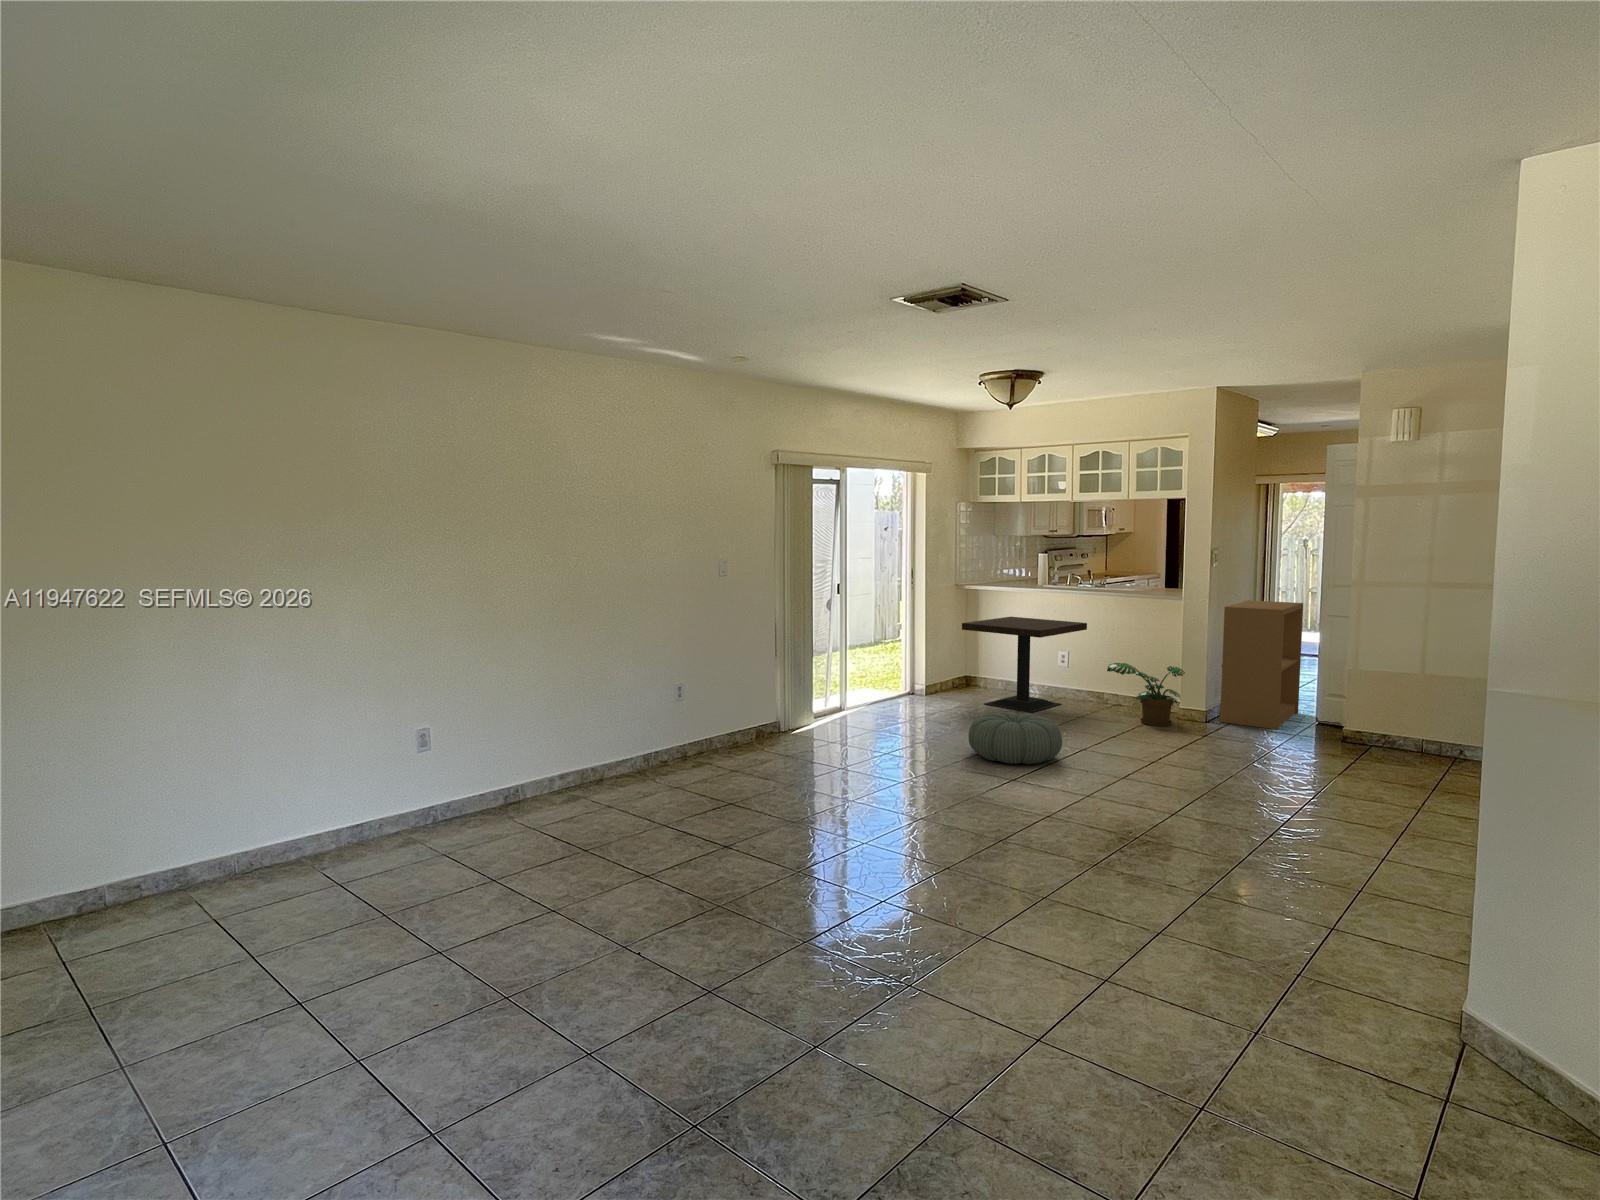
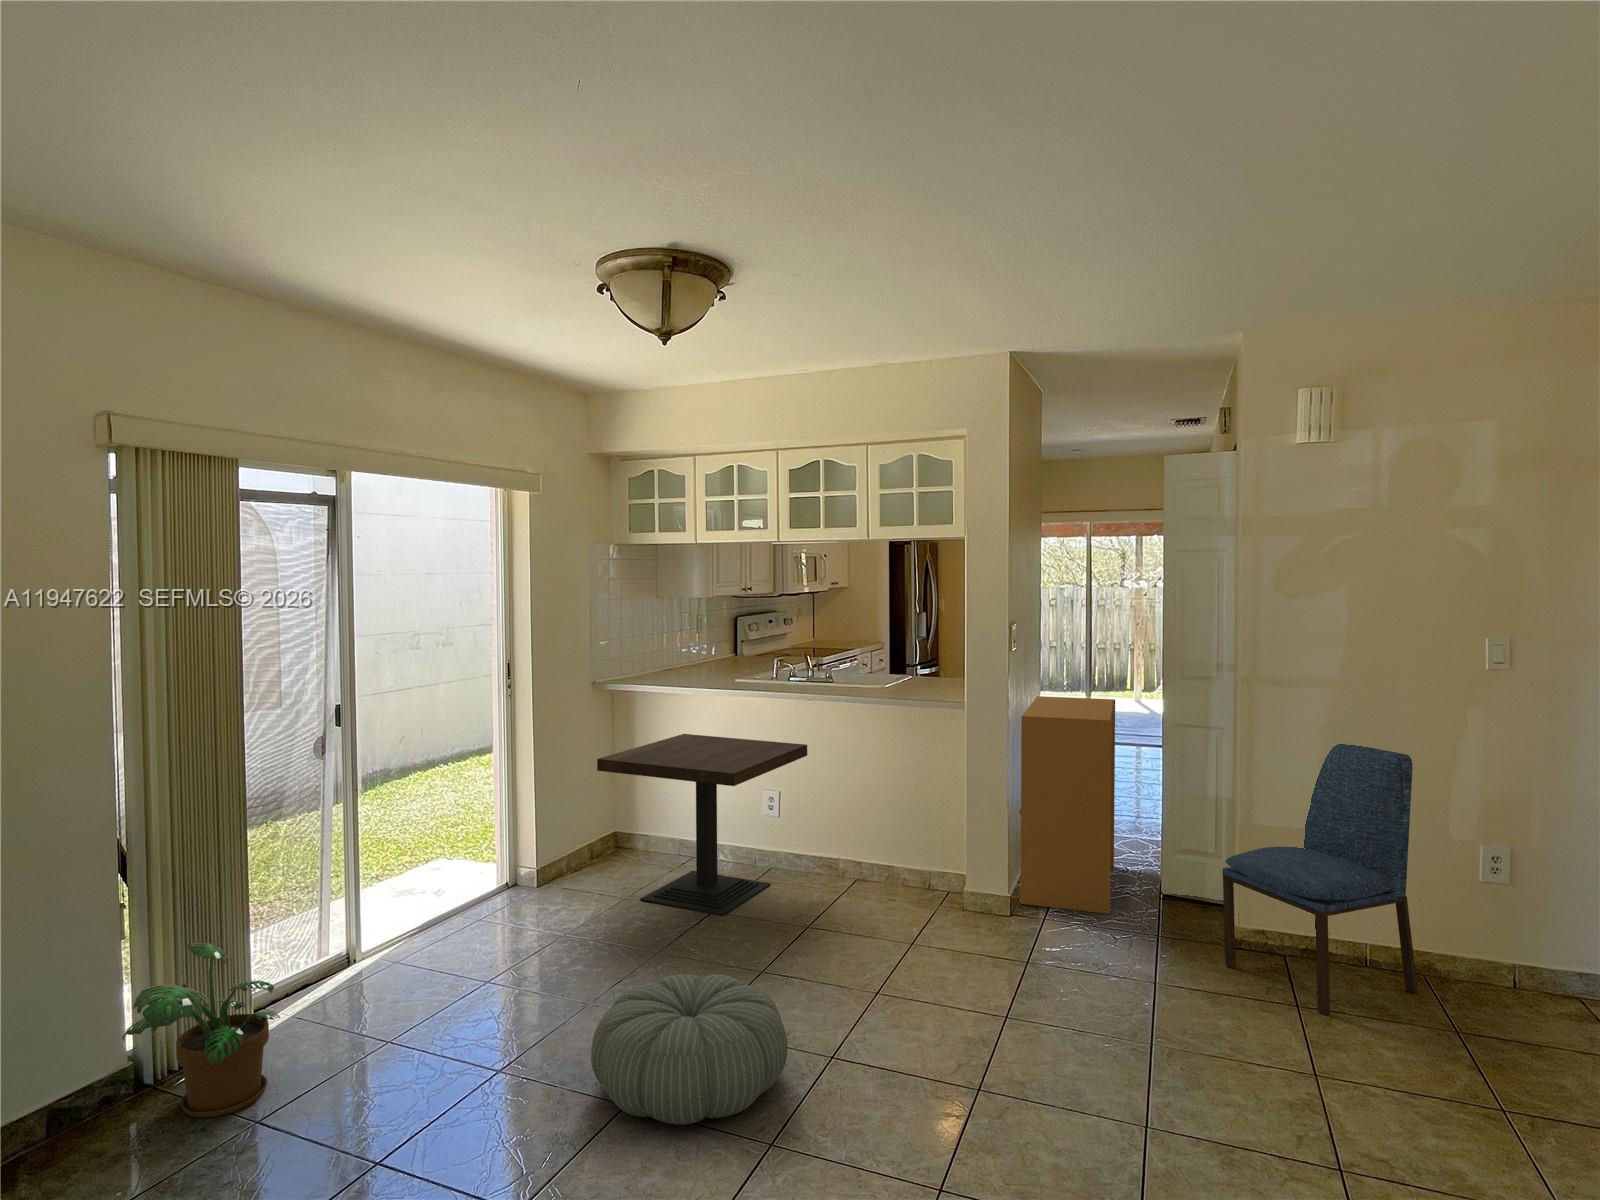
dining chair: none [1339,619,1464,770] -> present [1222,744,1418,1015]
potted plant: present [1107,663,1185,726] -> present [122,942,280,1118]

